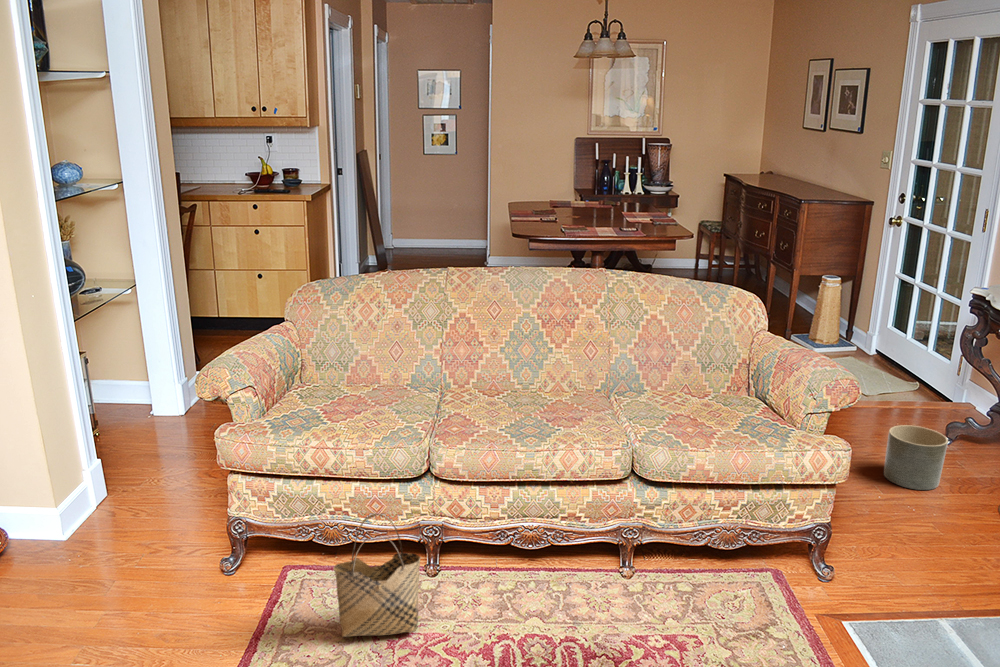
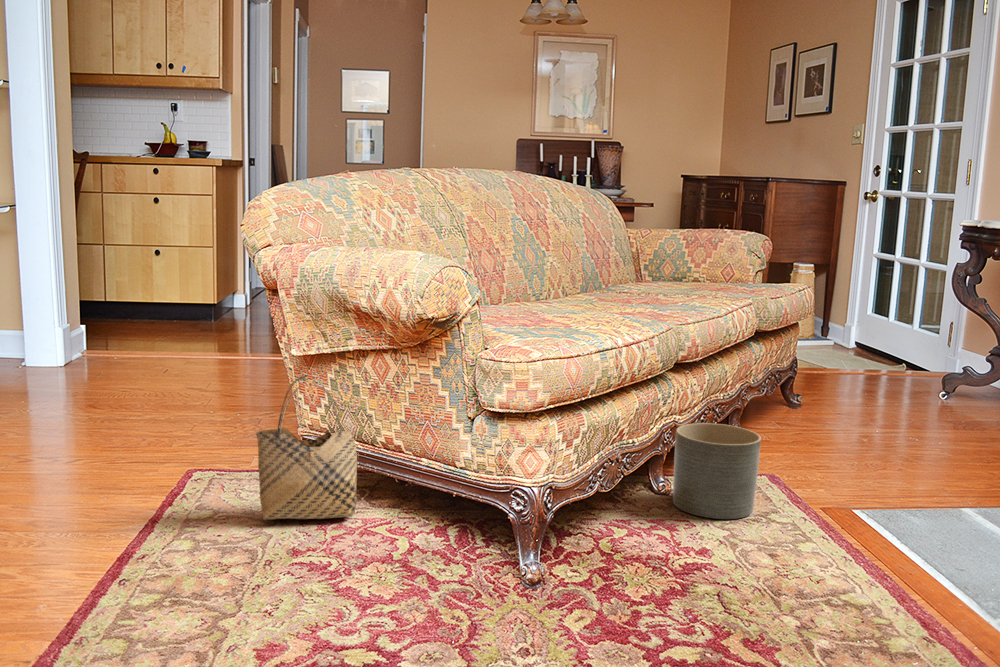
planter: present [884,425,948,490] -> present [673,423,761,519]

